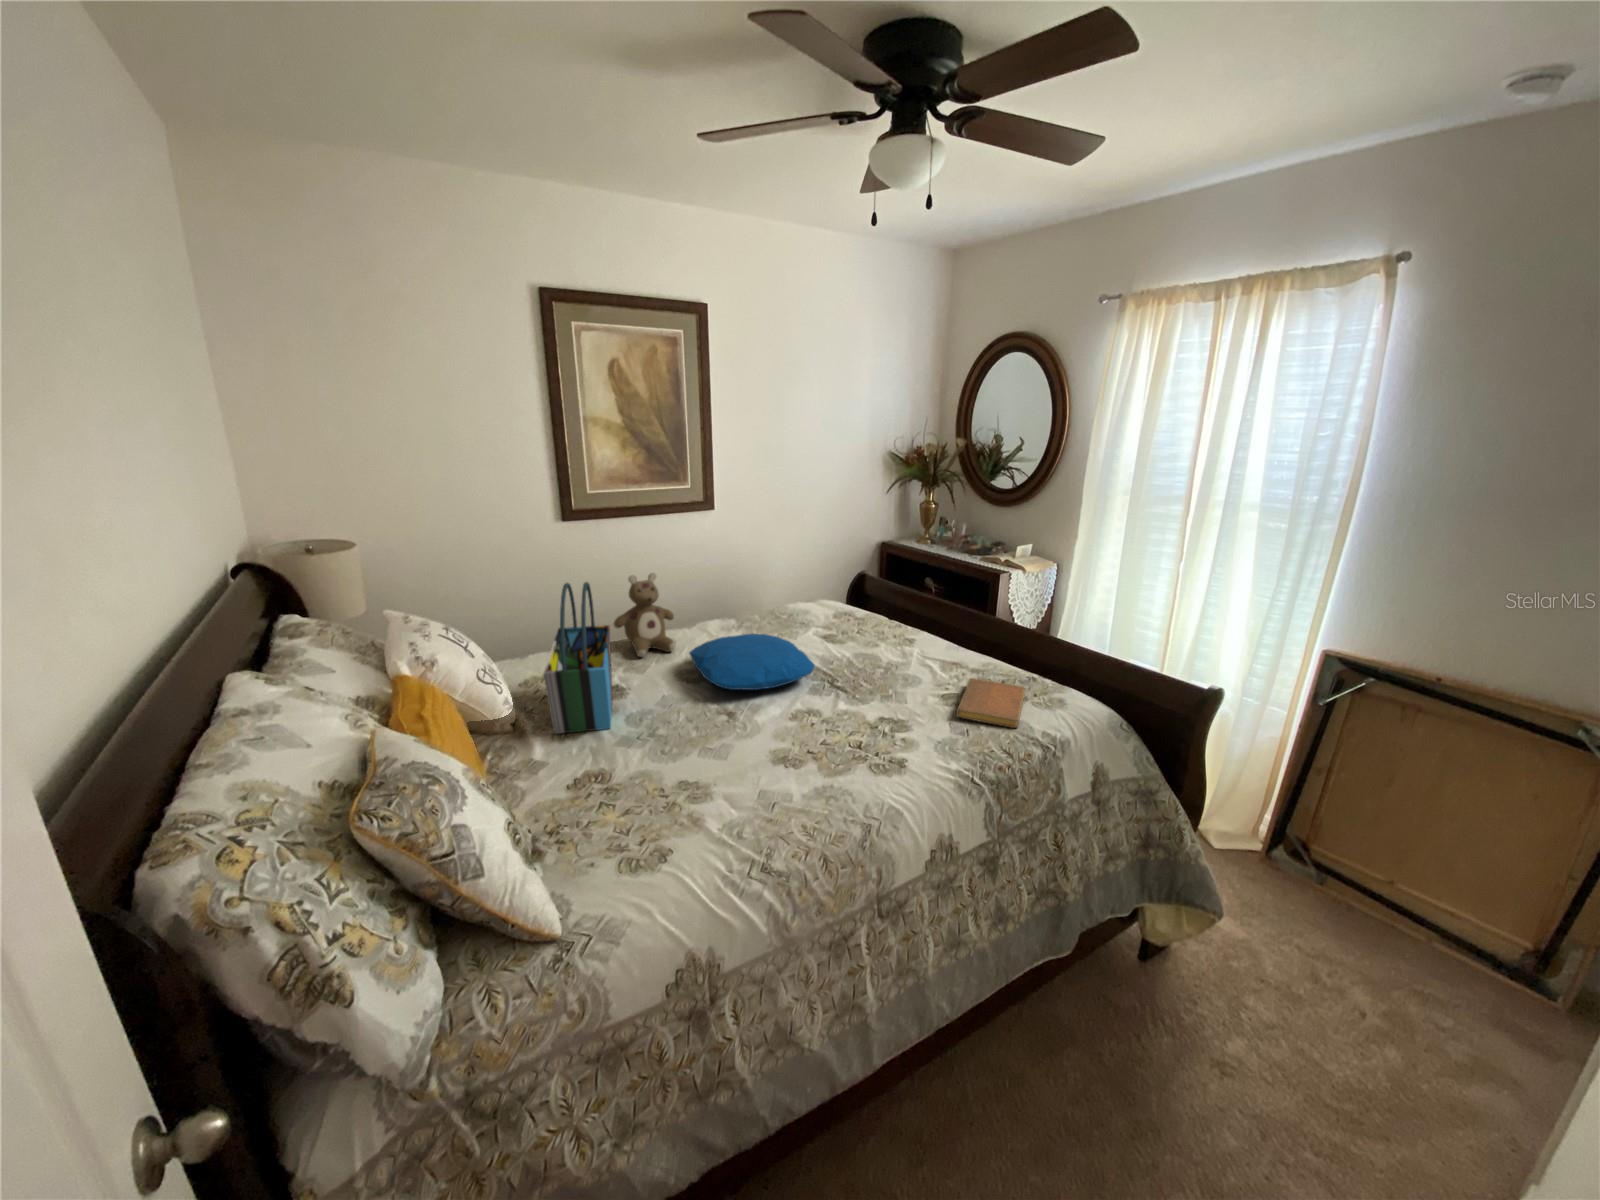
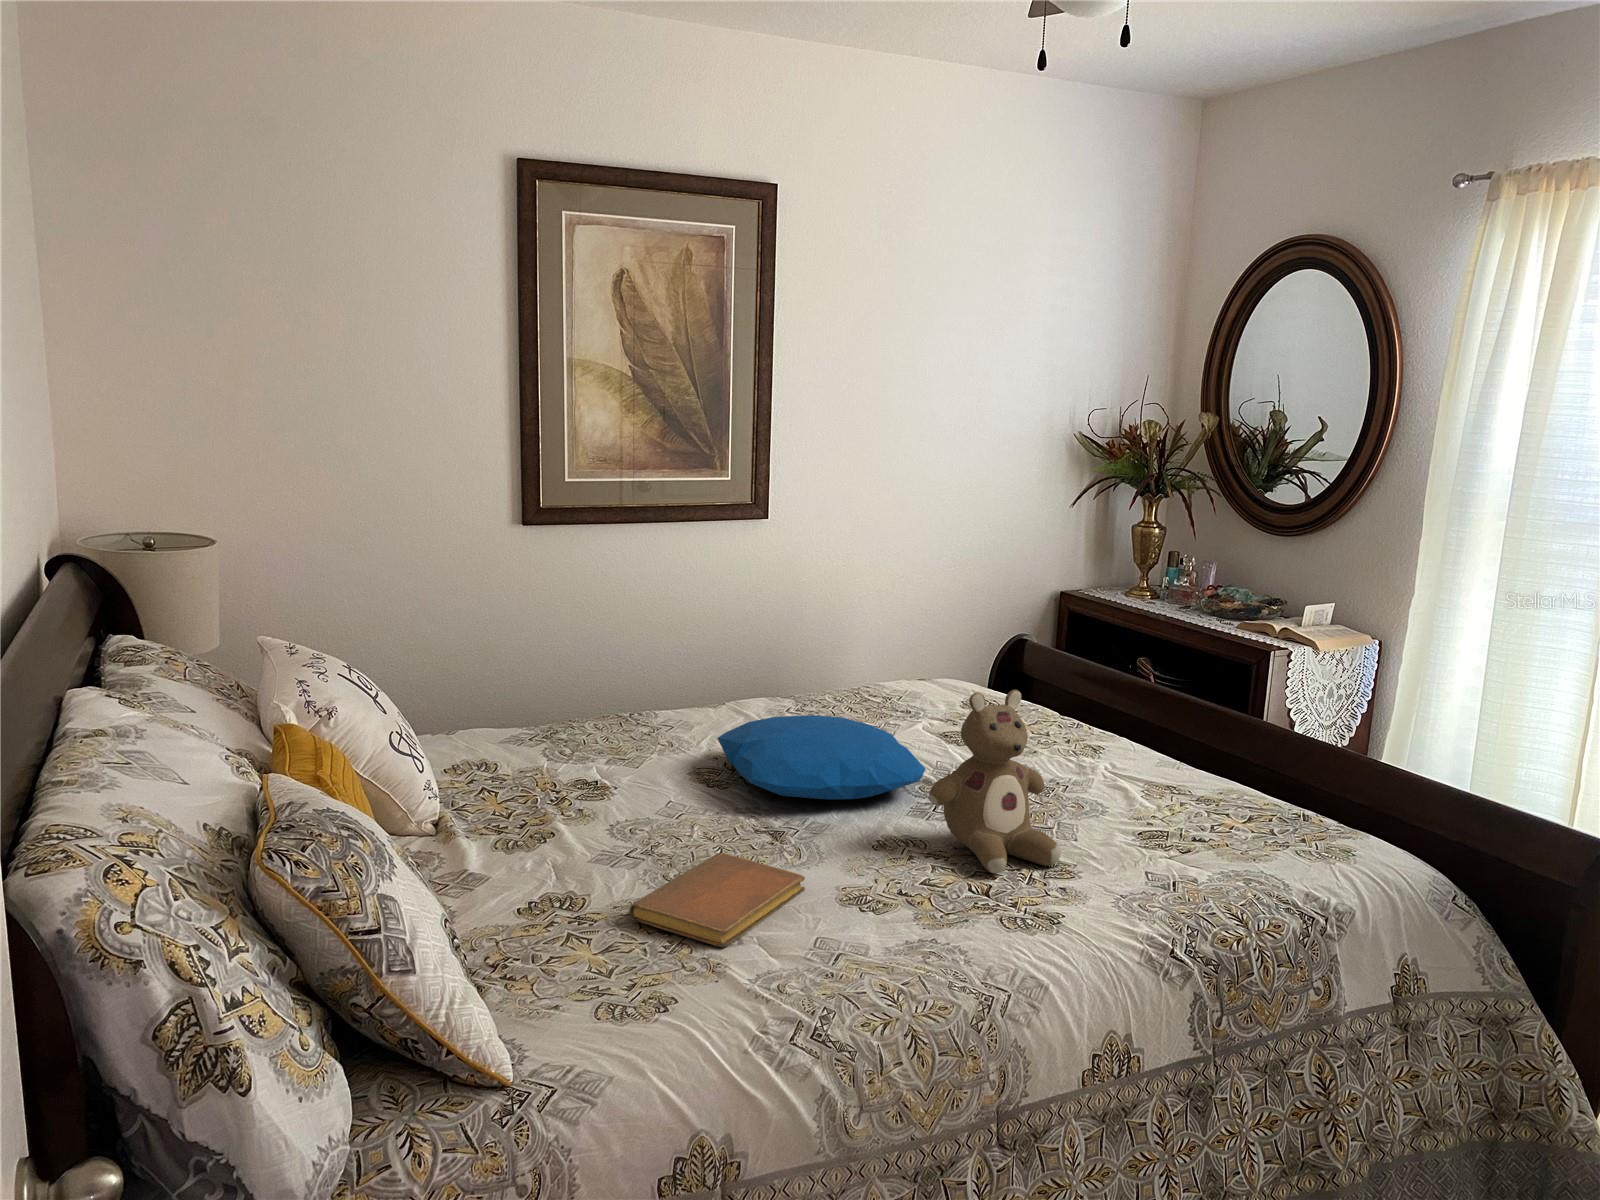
stuffed bear: present [613,573,675,657] -> present [929,690,1061,874]
tote bag: present [543,582,613,734] -> none [495,600,595,839]
notebook: present [956,678,1025,728] -> present [630,853,805,947]

